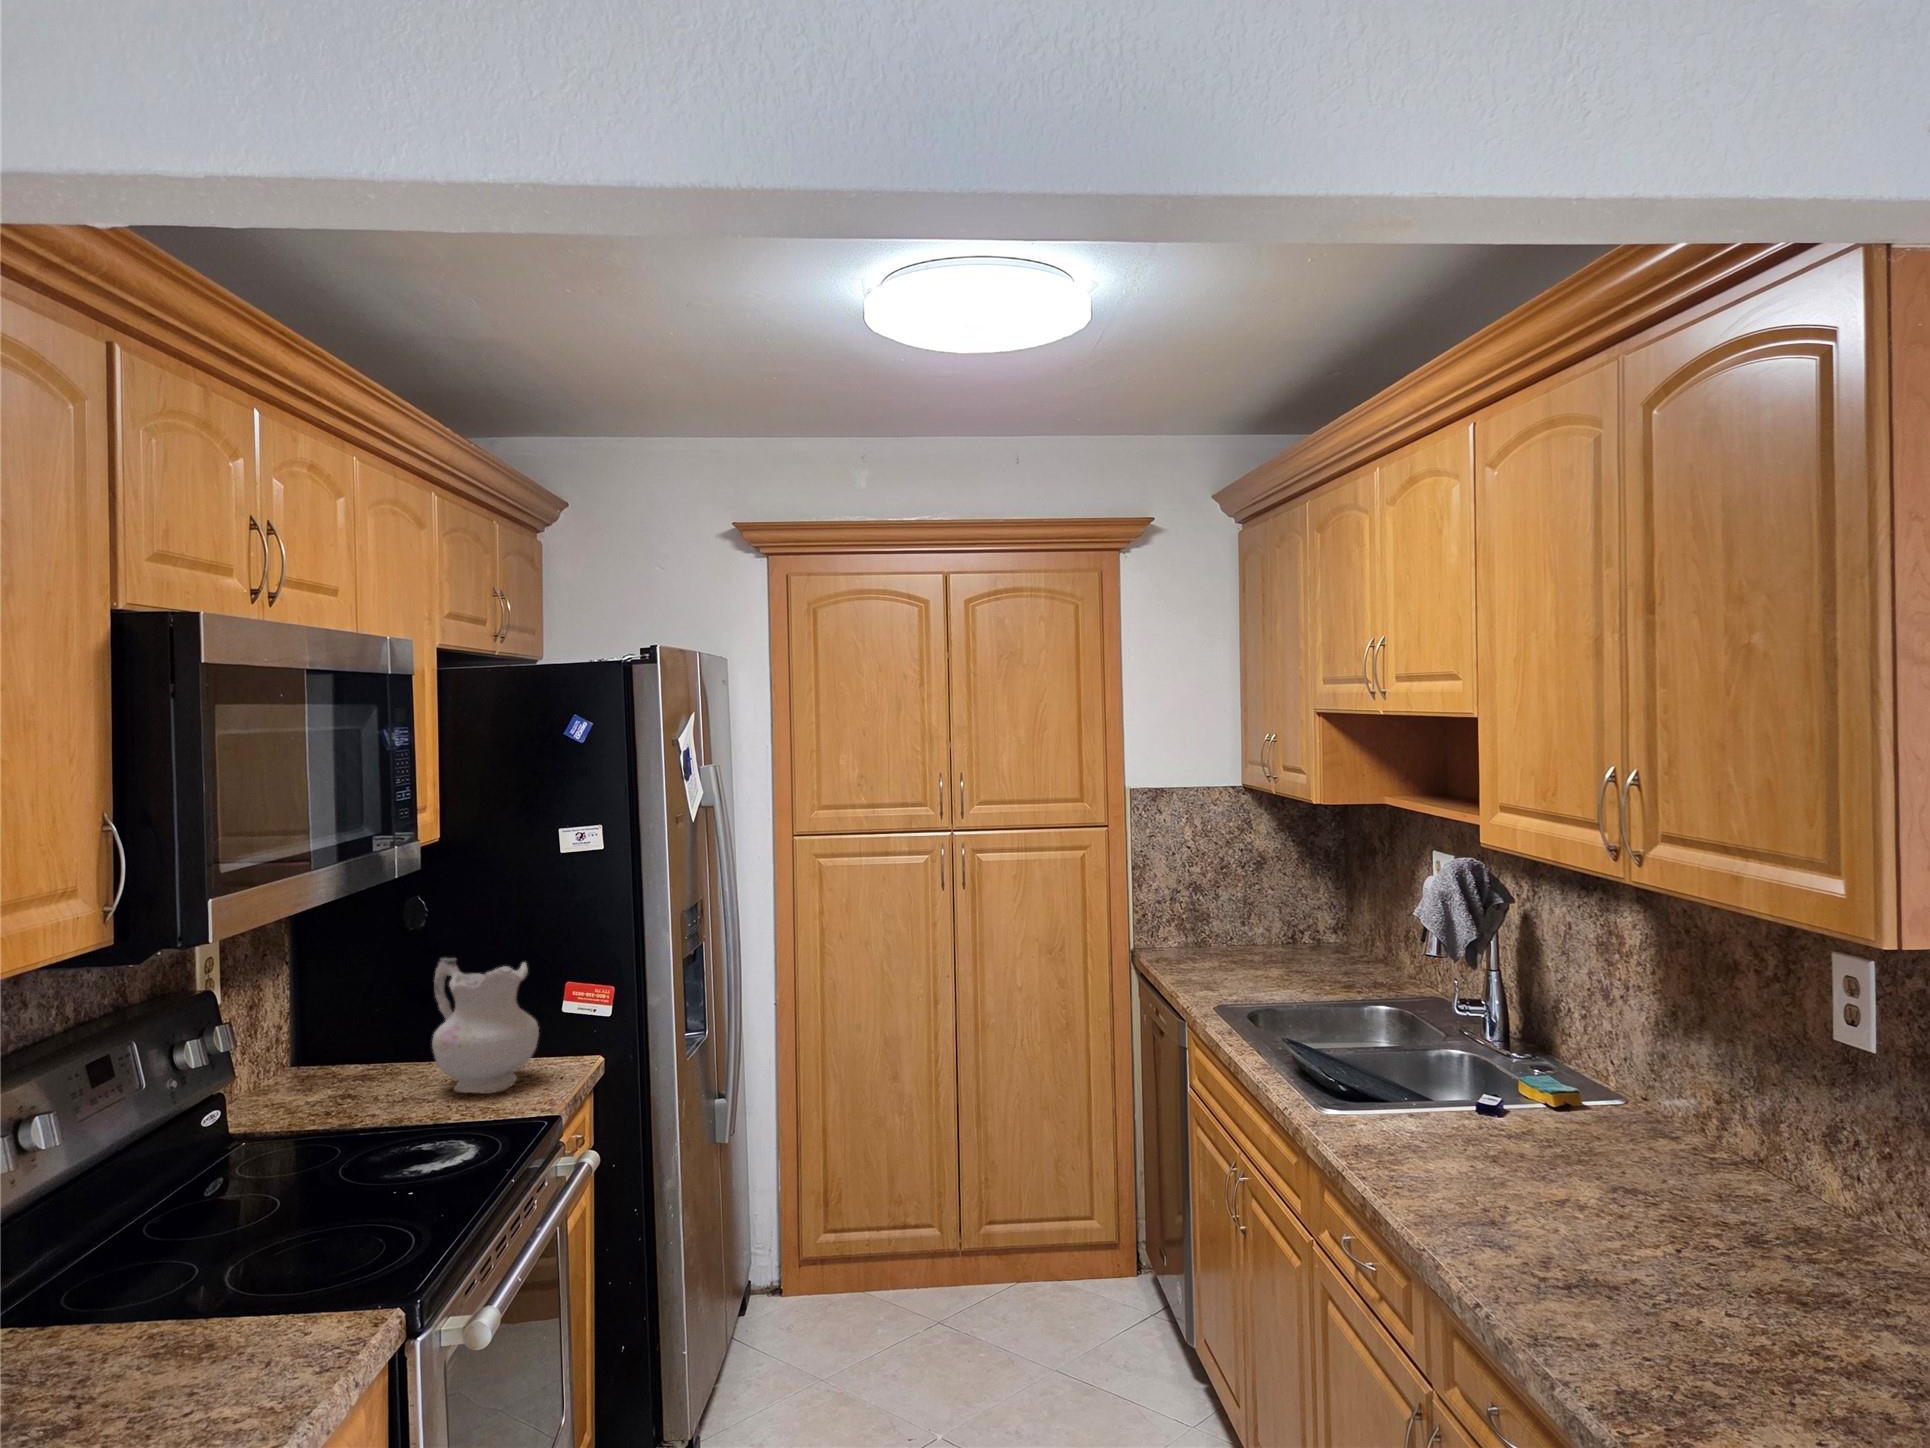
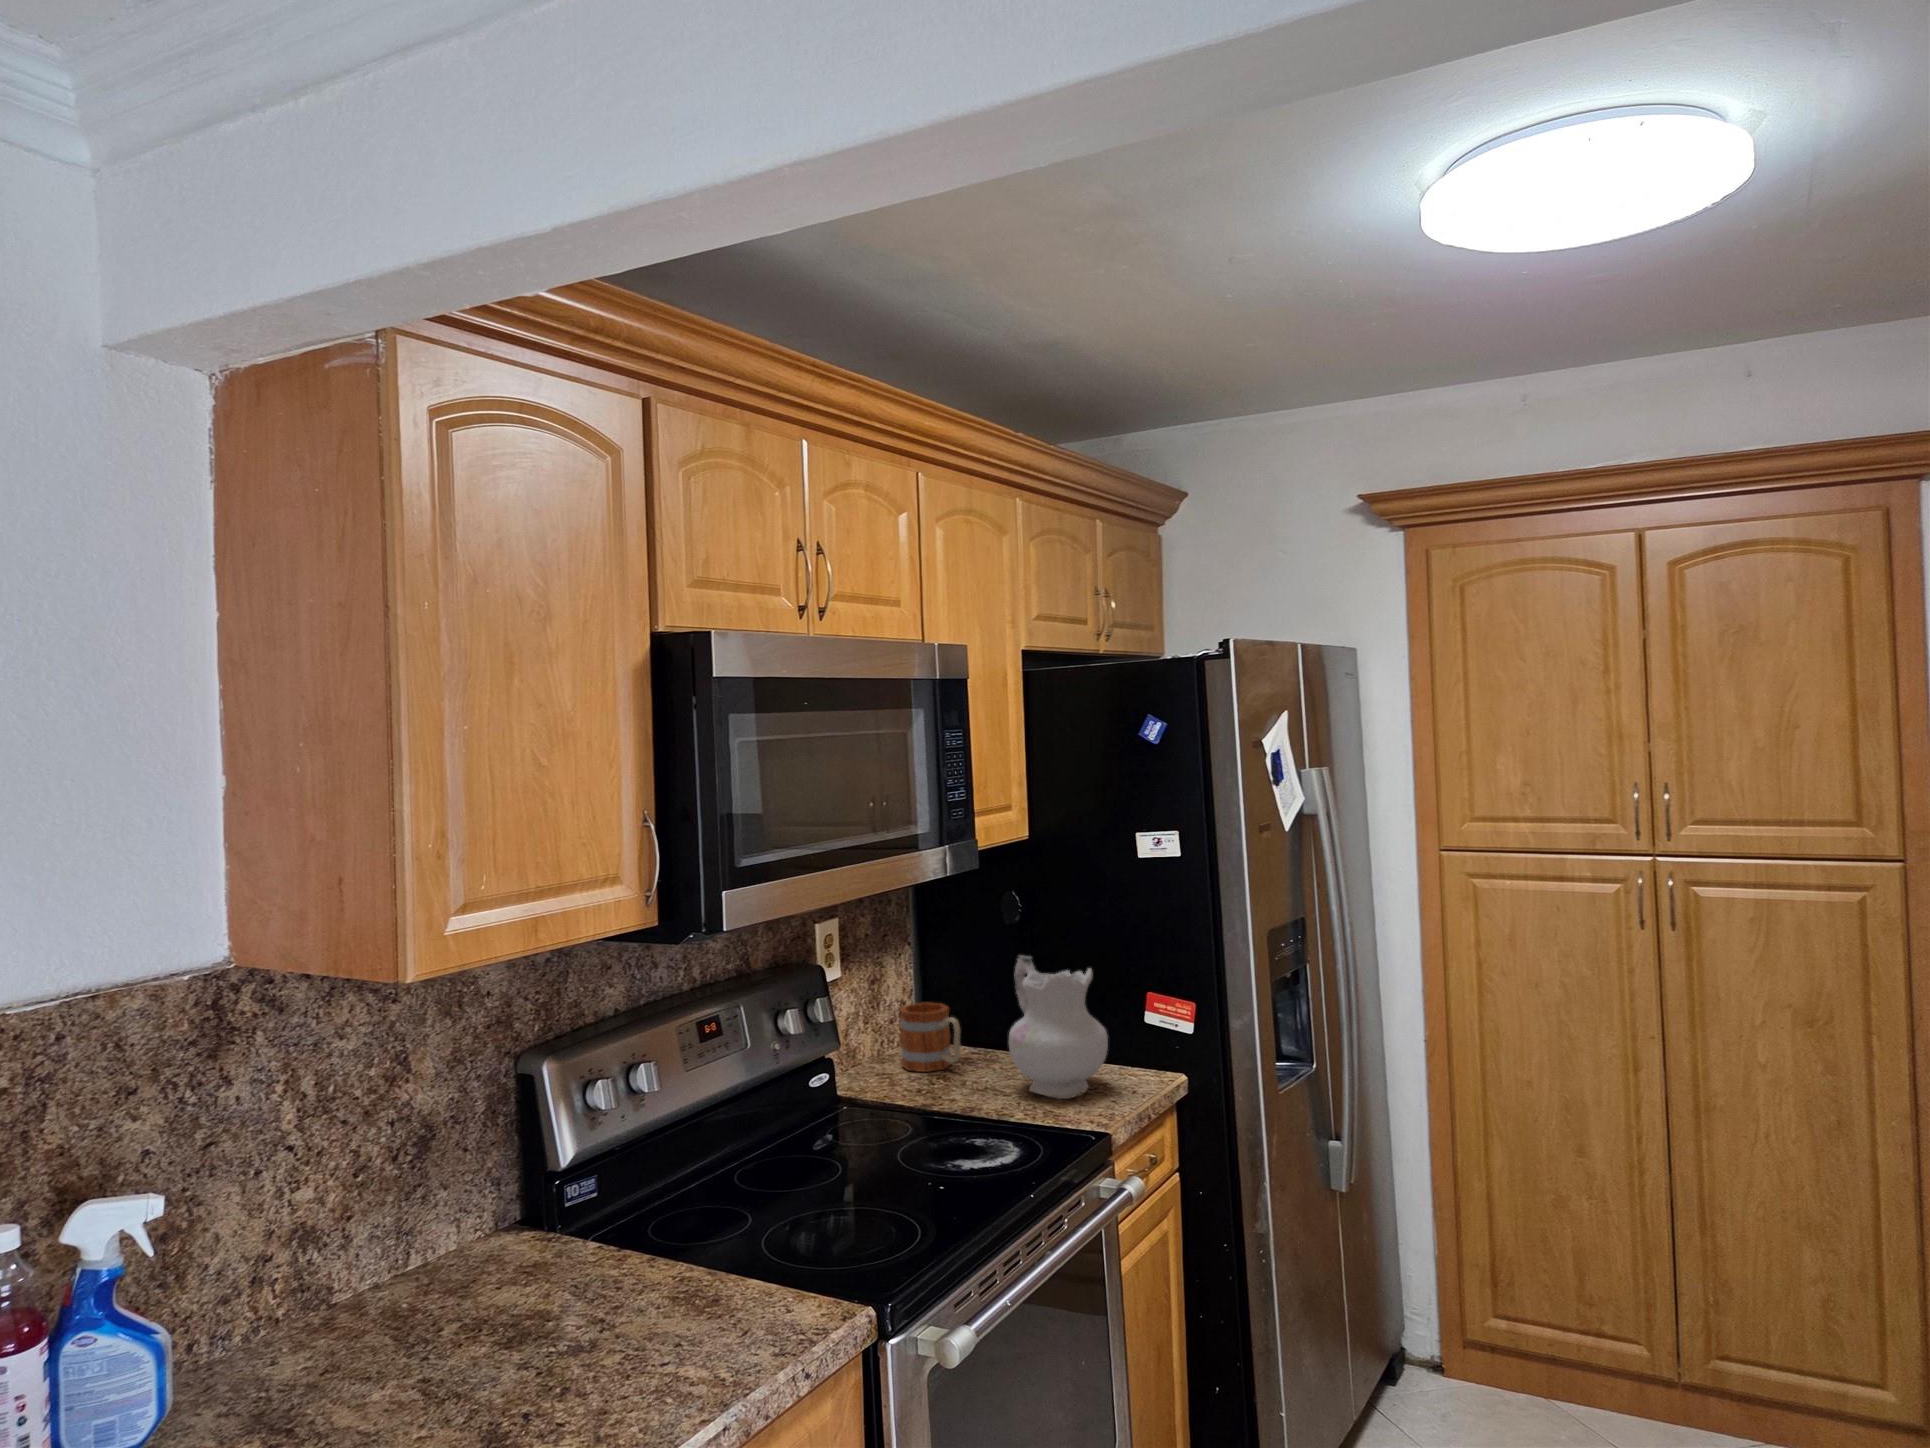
mug: none [286,1021,366,1097] -> present [899,1002,960,1072]

